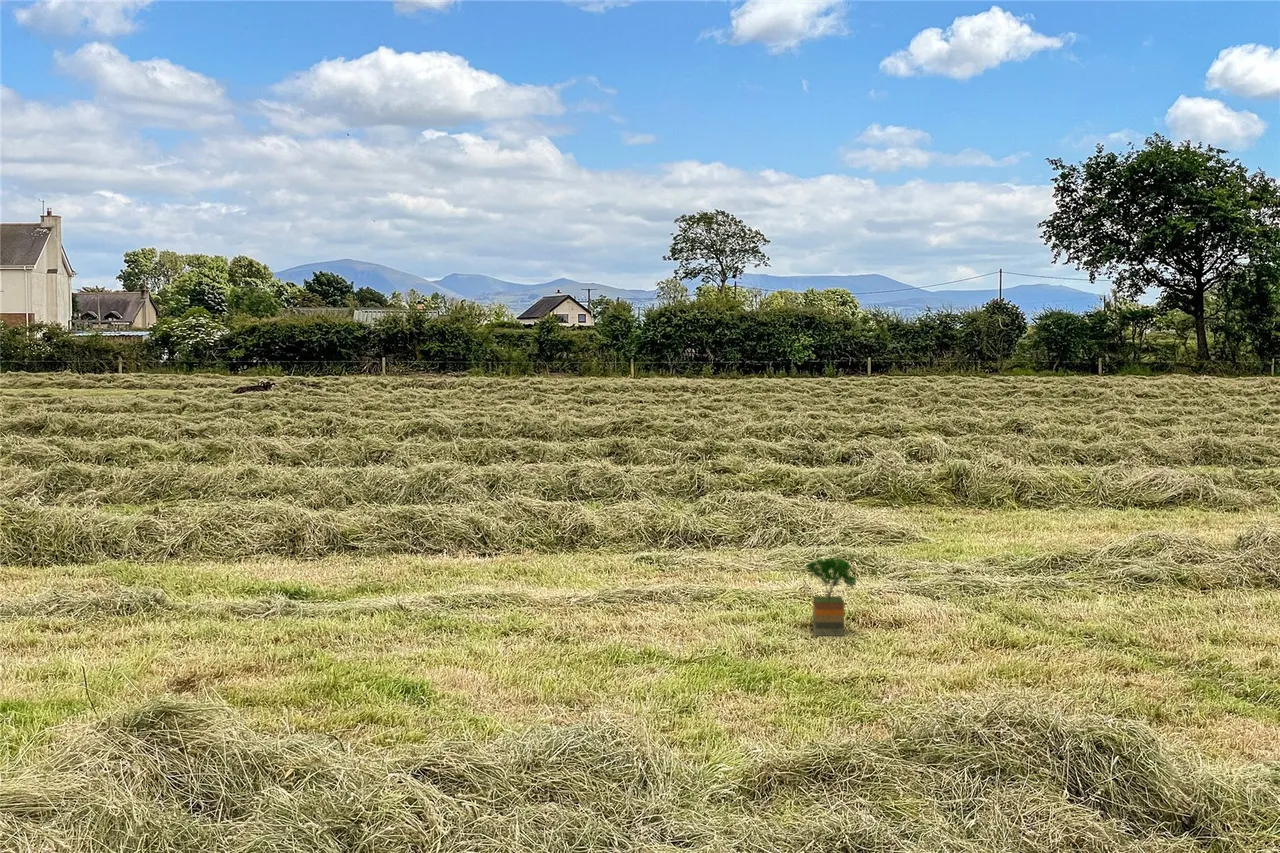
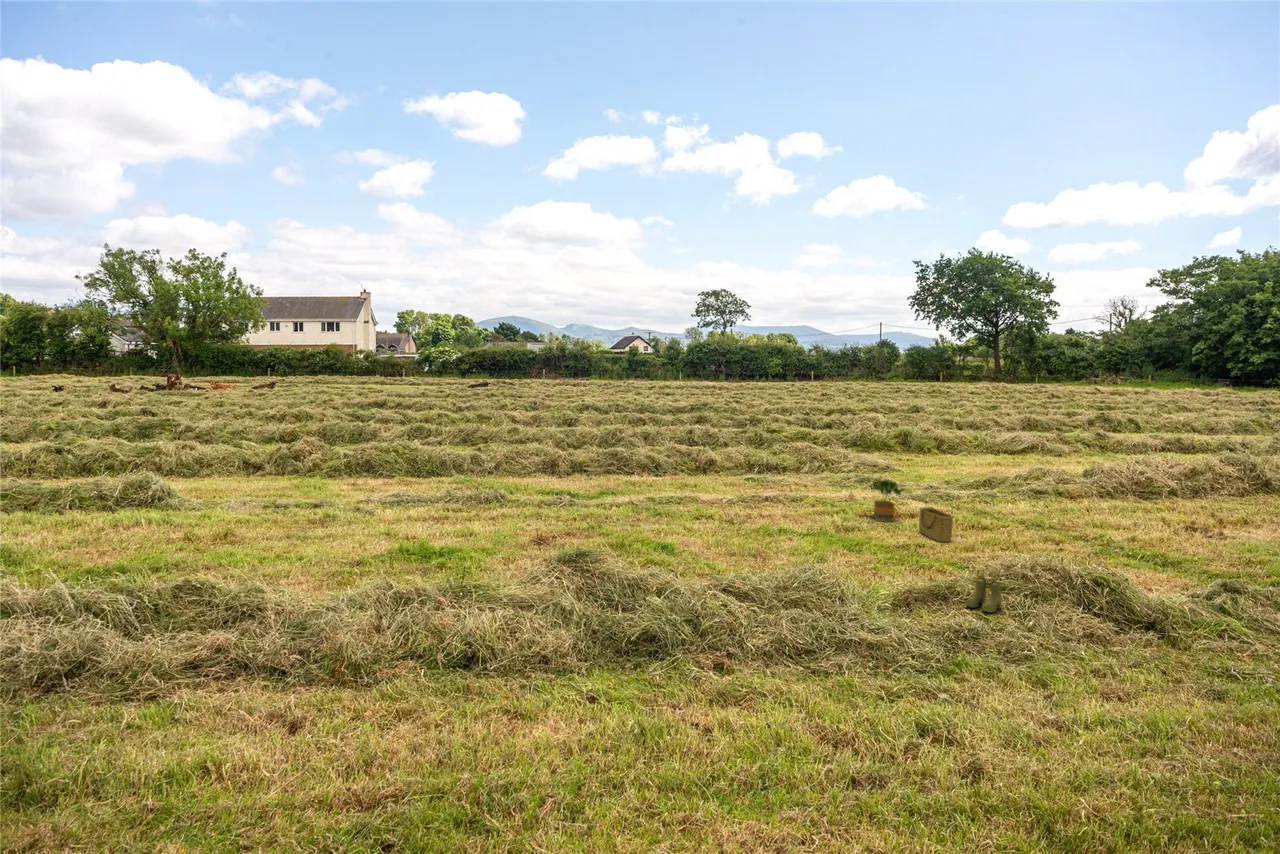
basket: none [877,608,930,672] -> present [919,507,954,542]
boots: none [875,742,941,808] -> present [966,578,1002,613]

